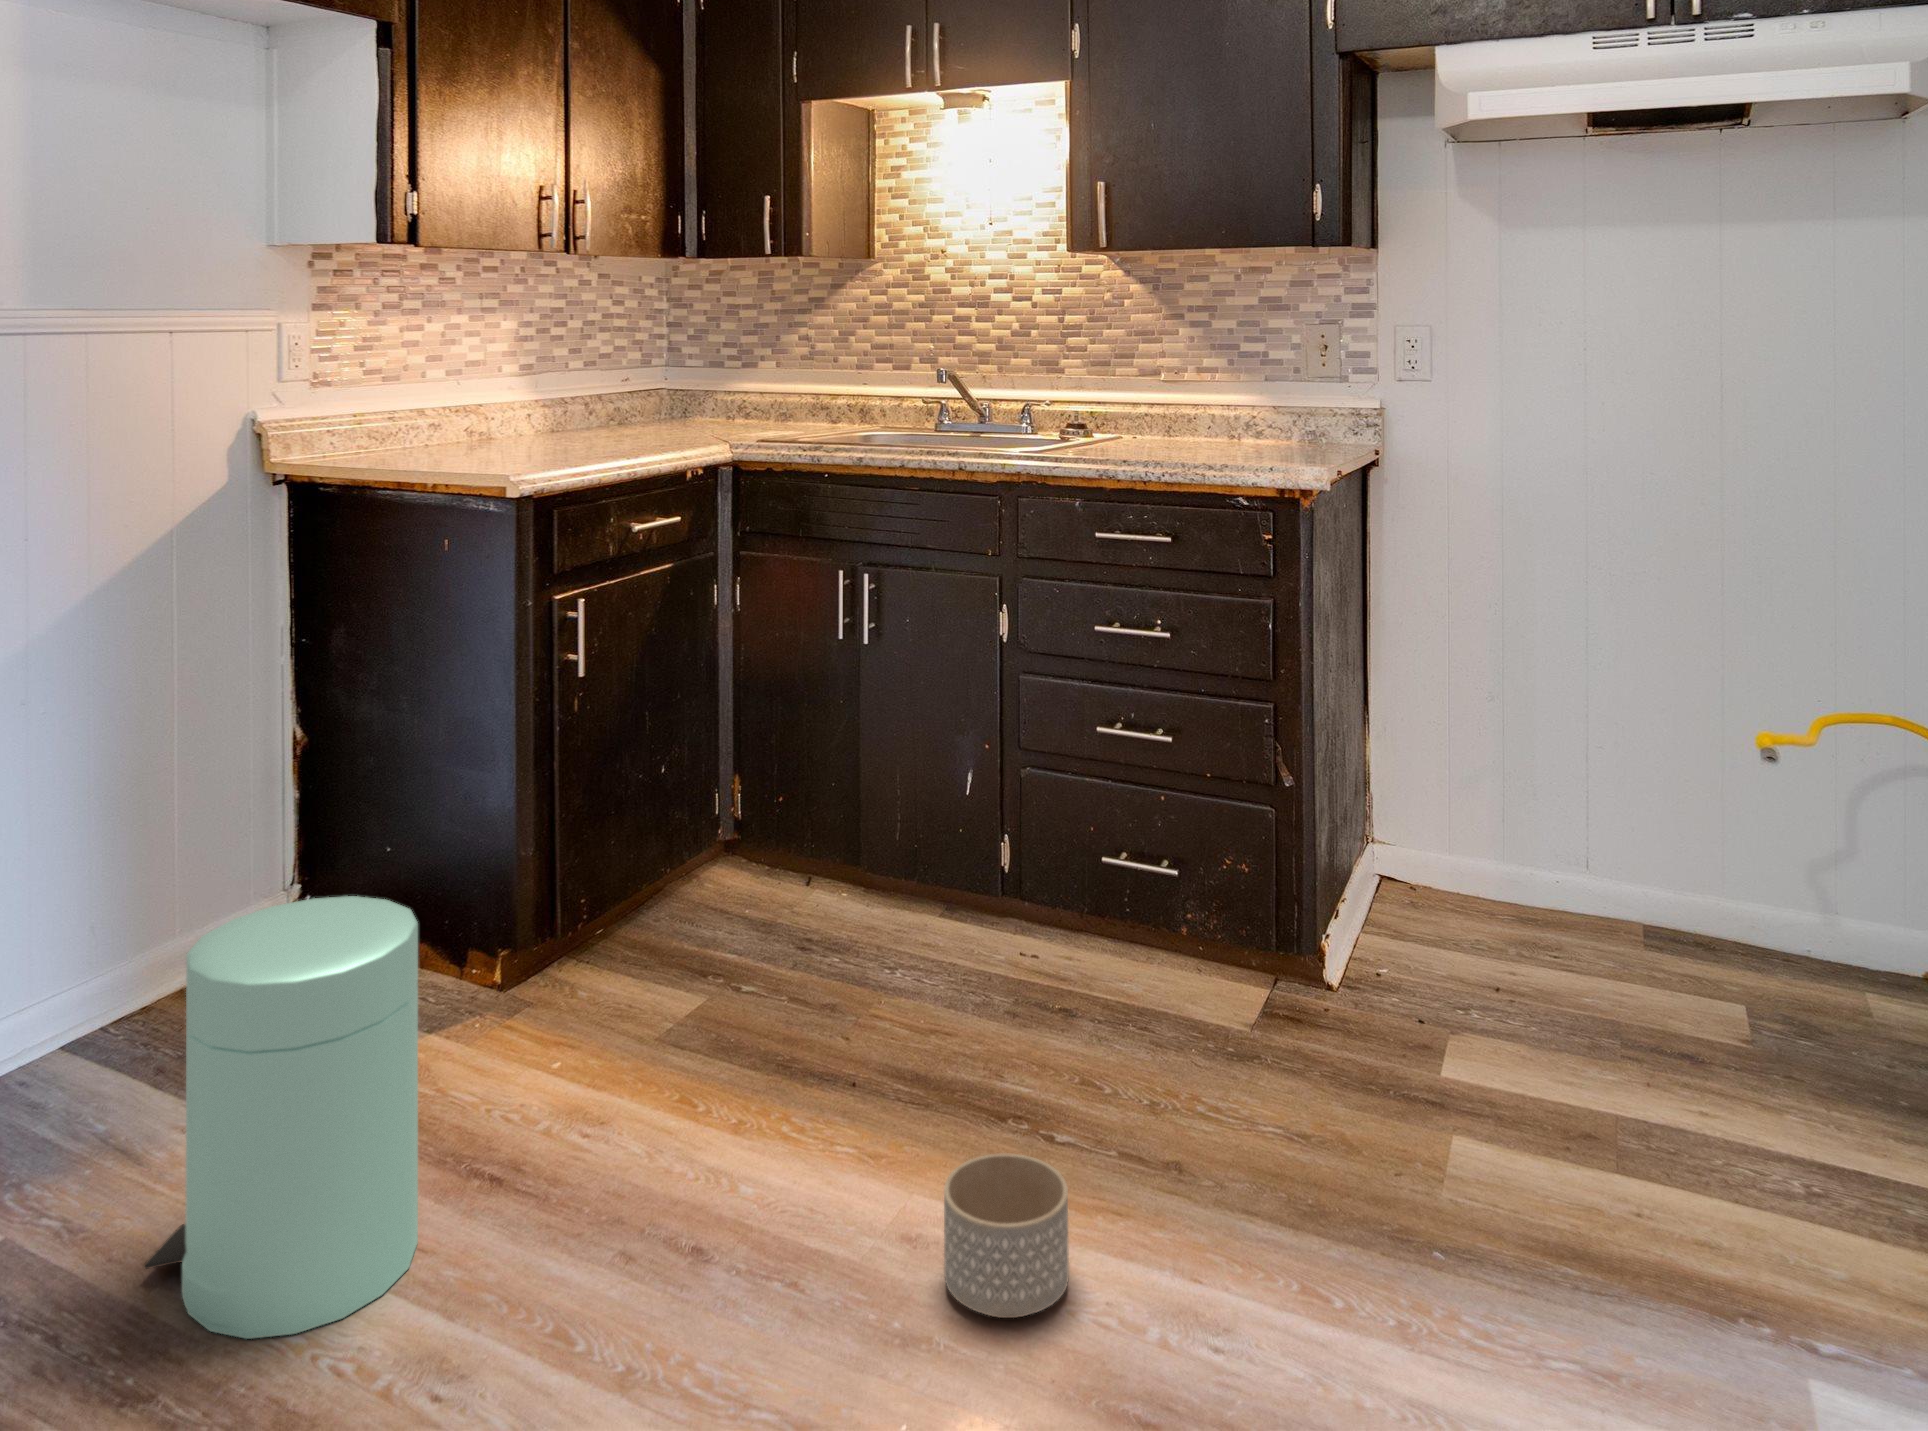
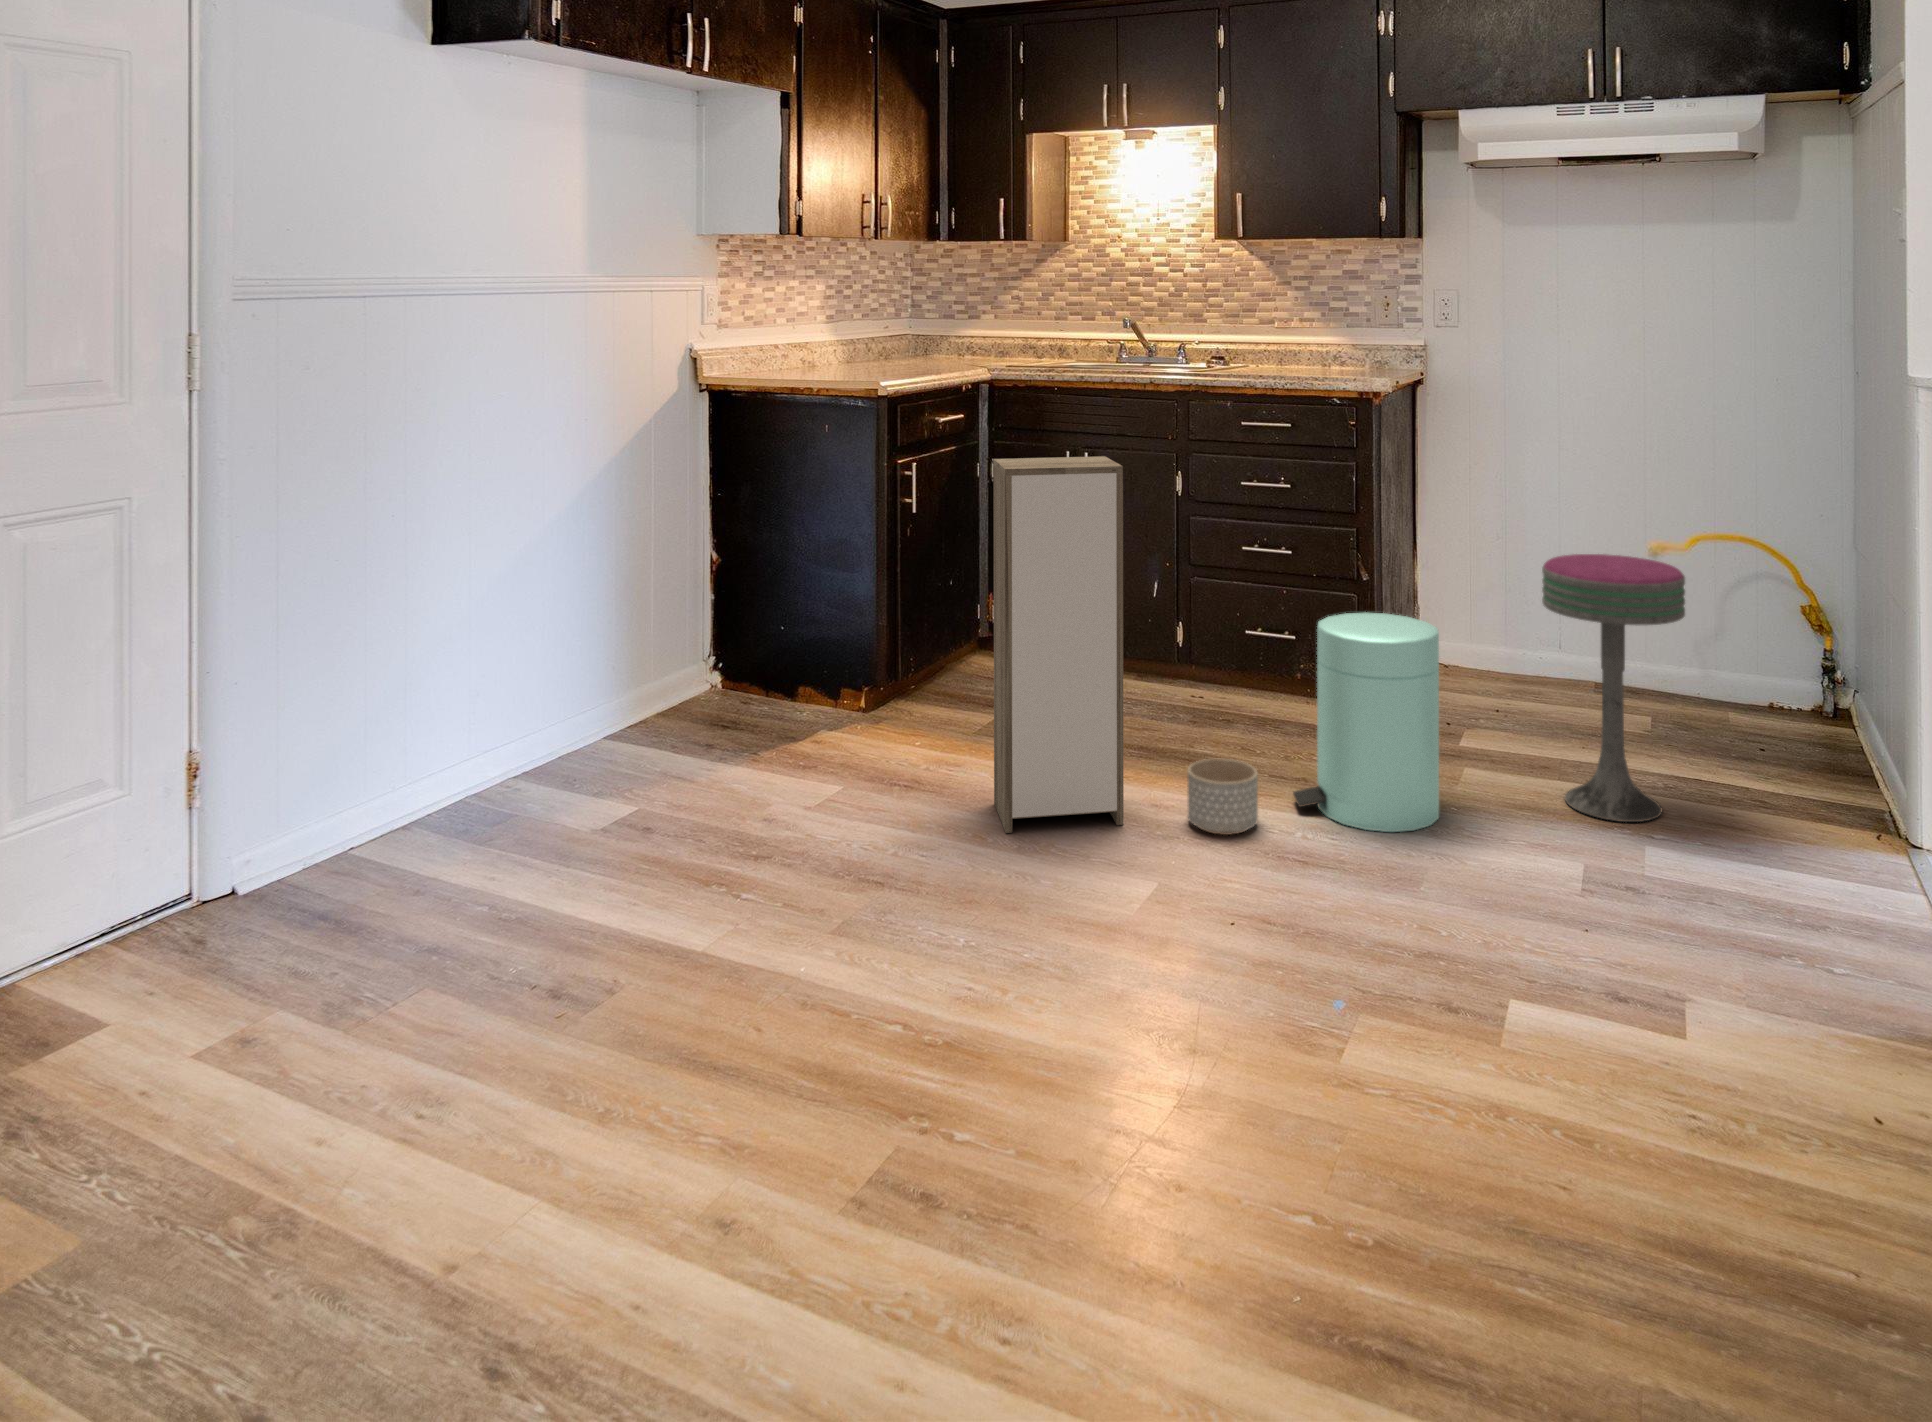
storage cabinet: none [610,614,829,1310] -> present [993,456,1124,833]
bar stool: none [1574,777,1835,1287] -> present [1542,554,1685,822]
trash can: present [144,896,418,1339] -> present [1293,612,1439,832]

